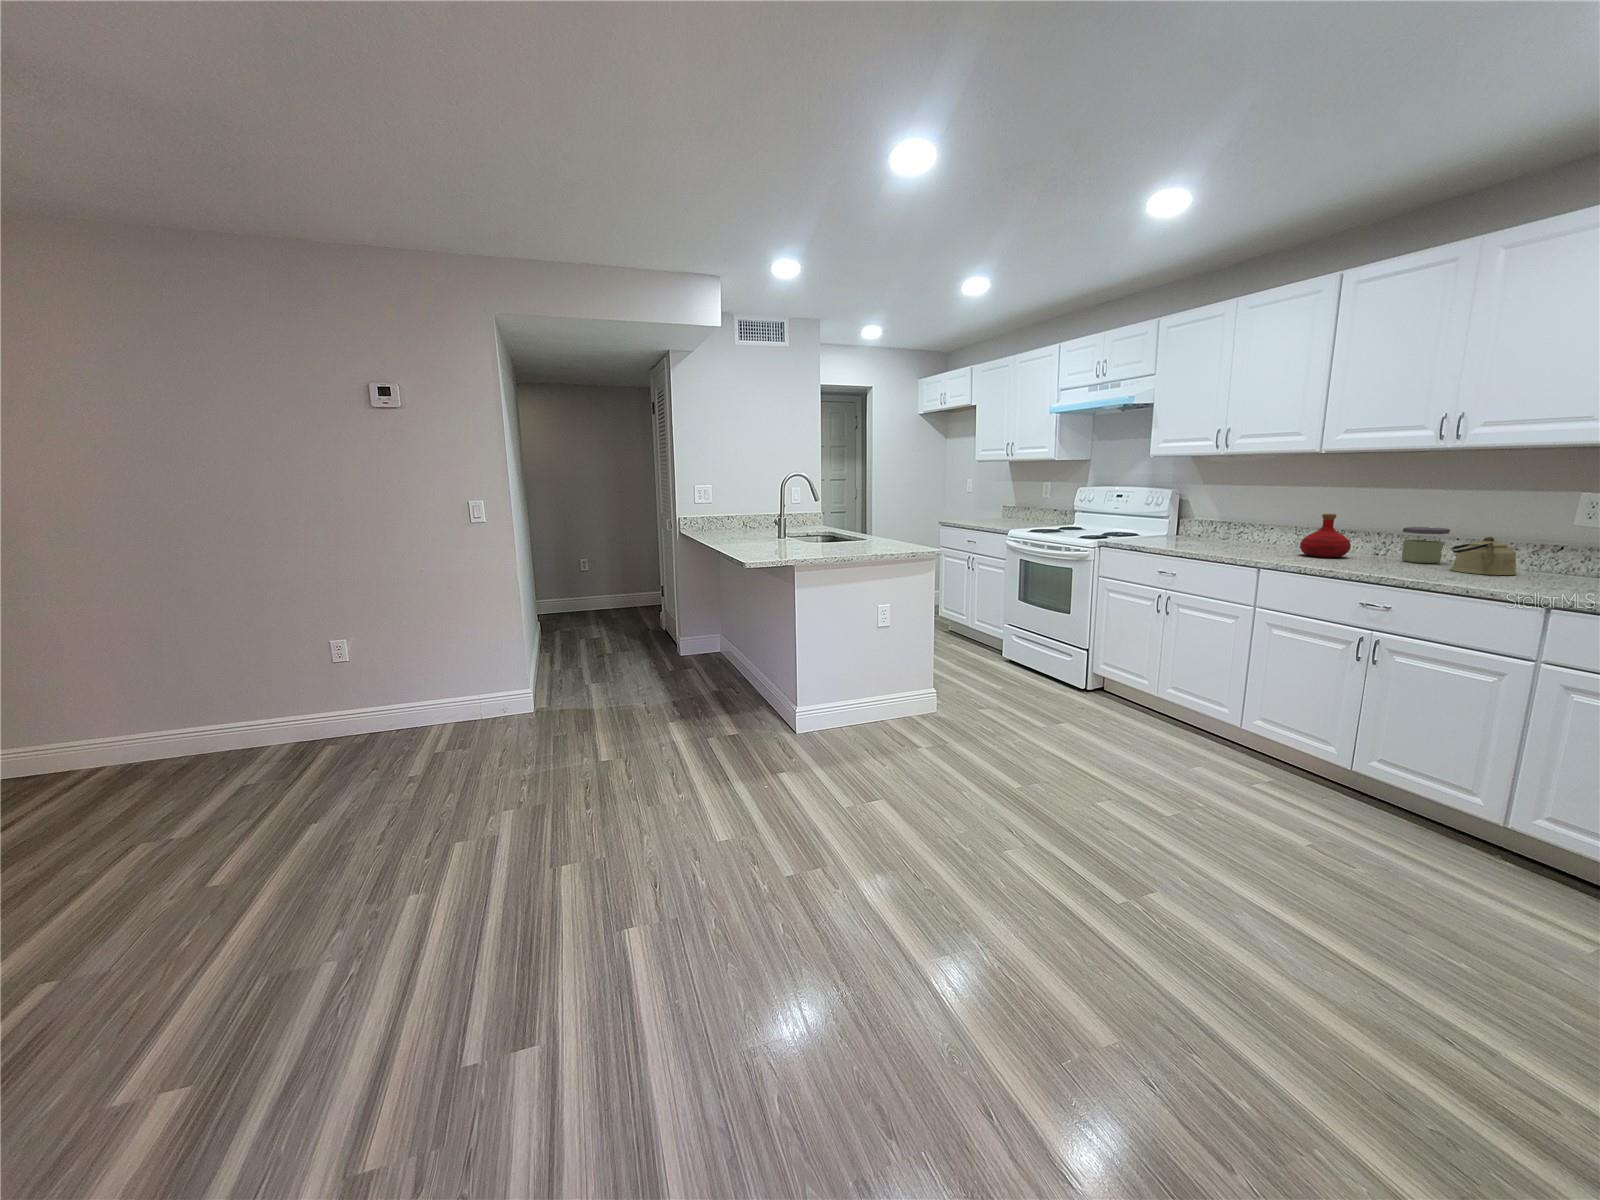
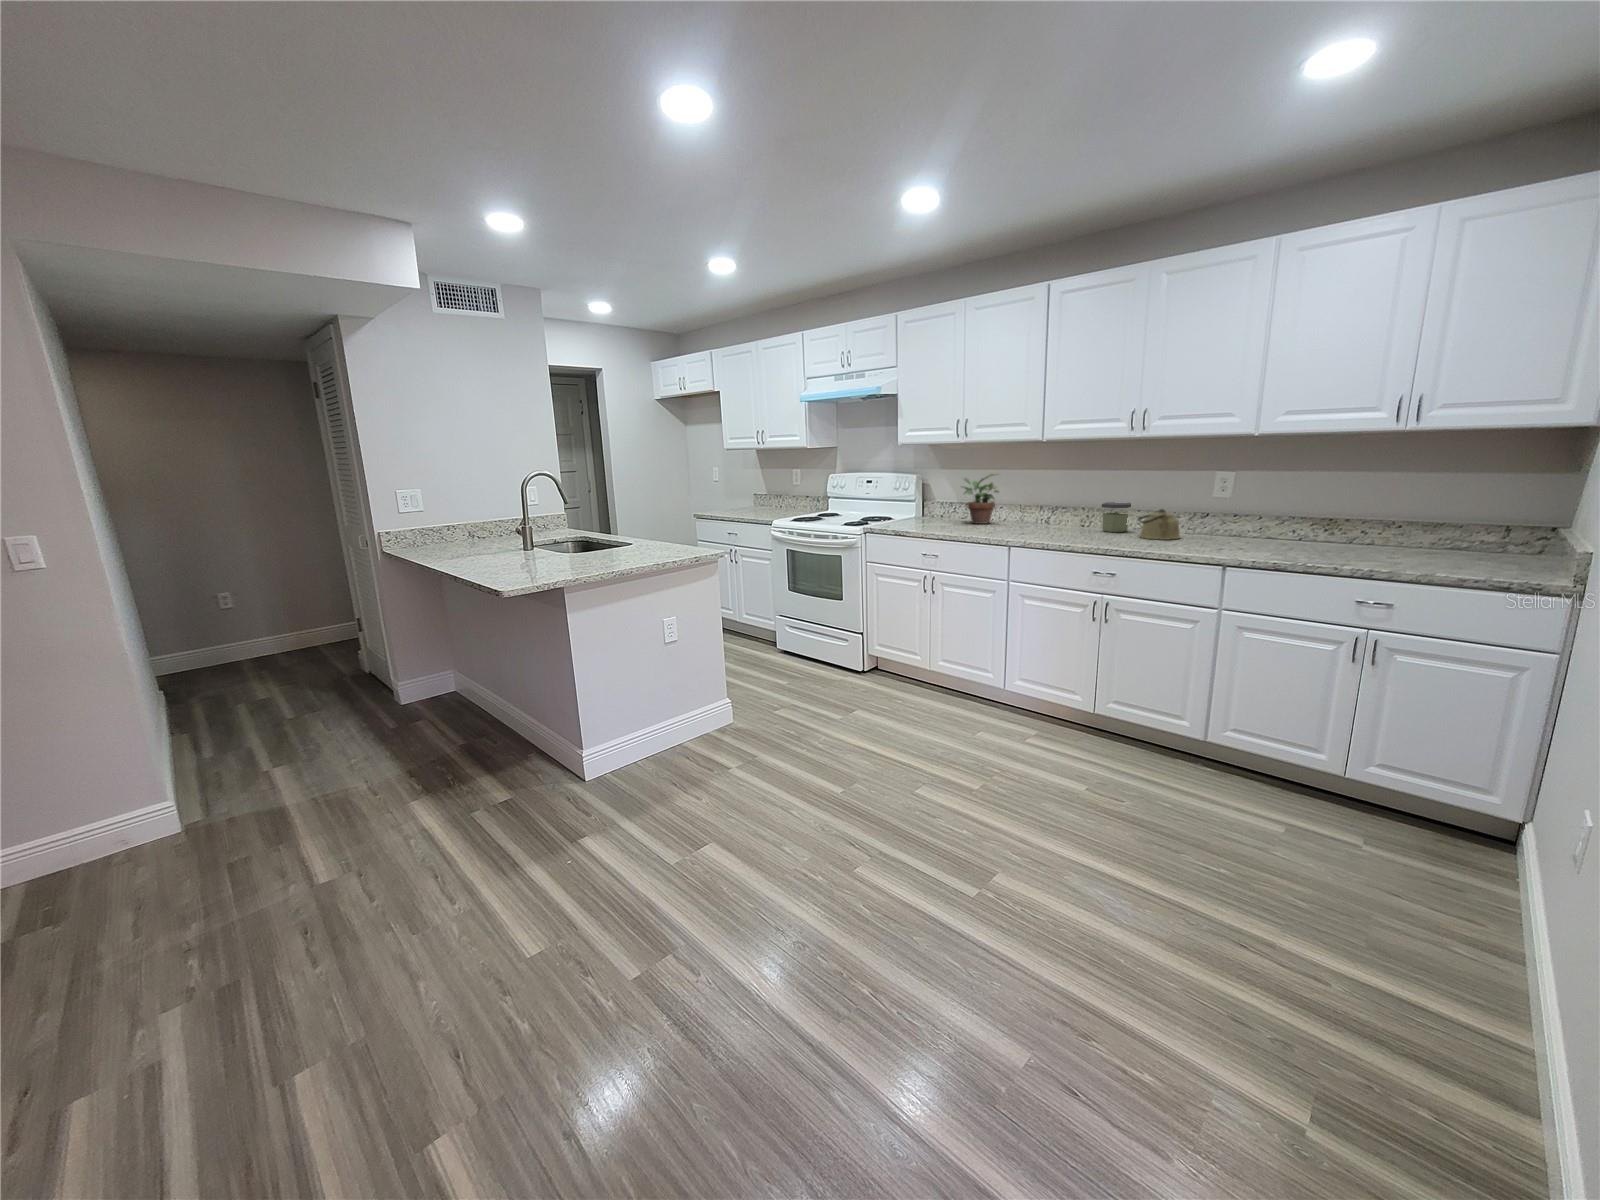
potted plant: none [1218,490,1271,545] -> present [963,473,999,524]
bottle: present [1300,514,1351,558] -> none [1032,494,1068,532]

